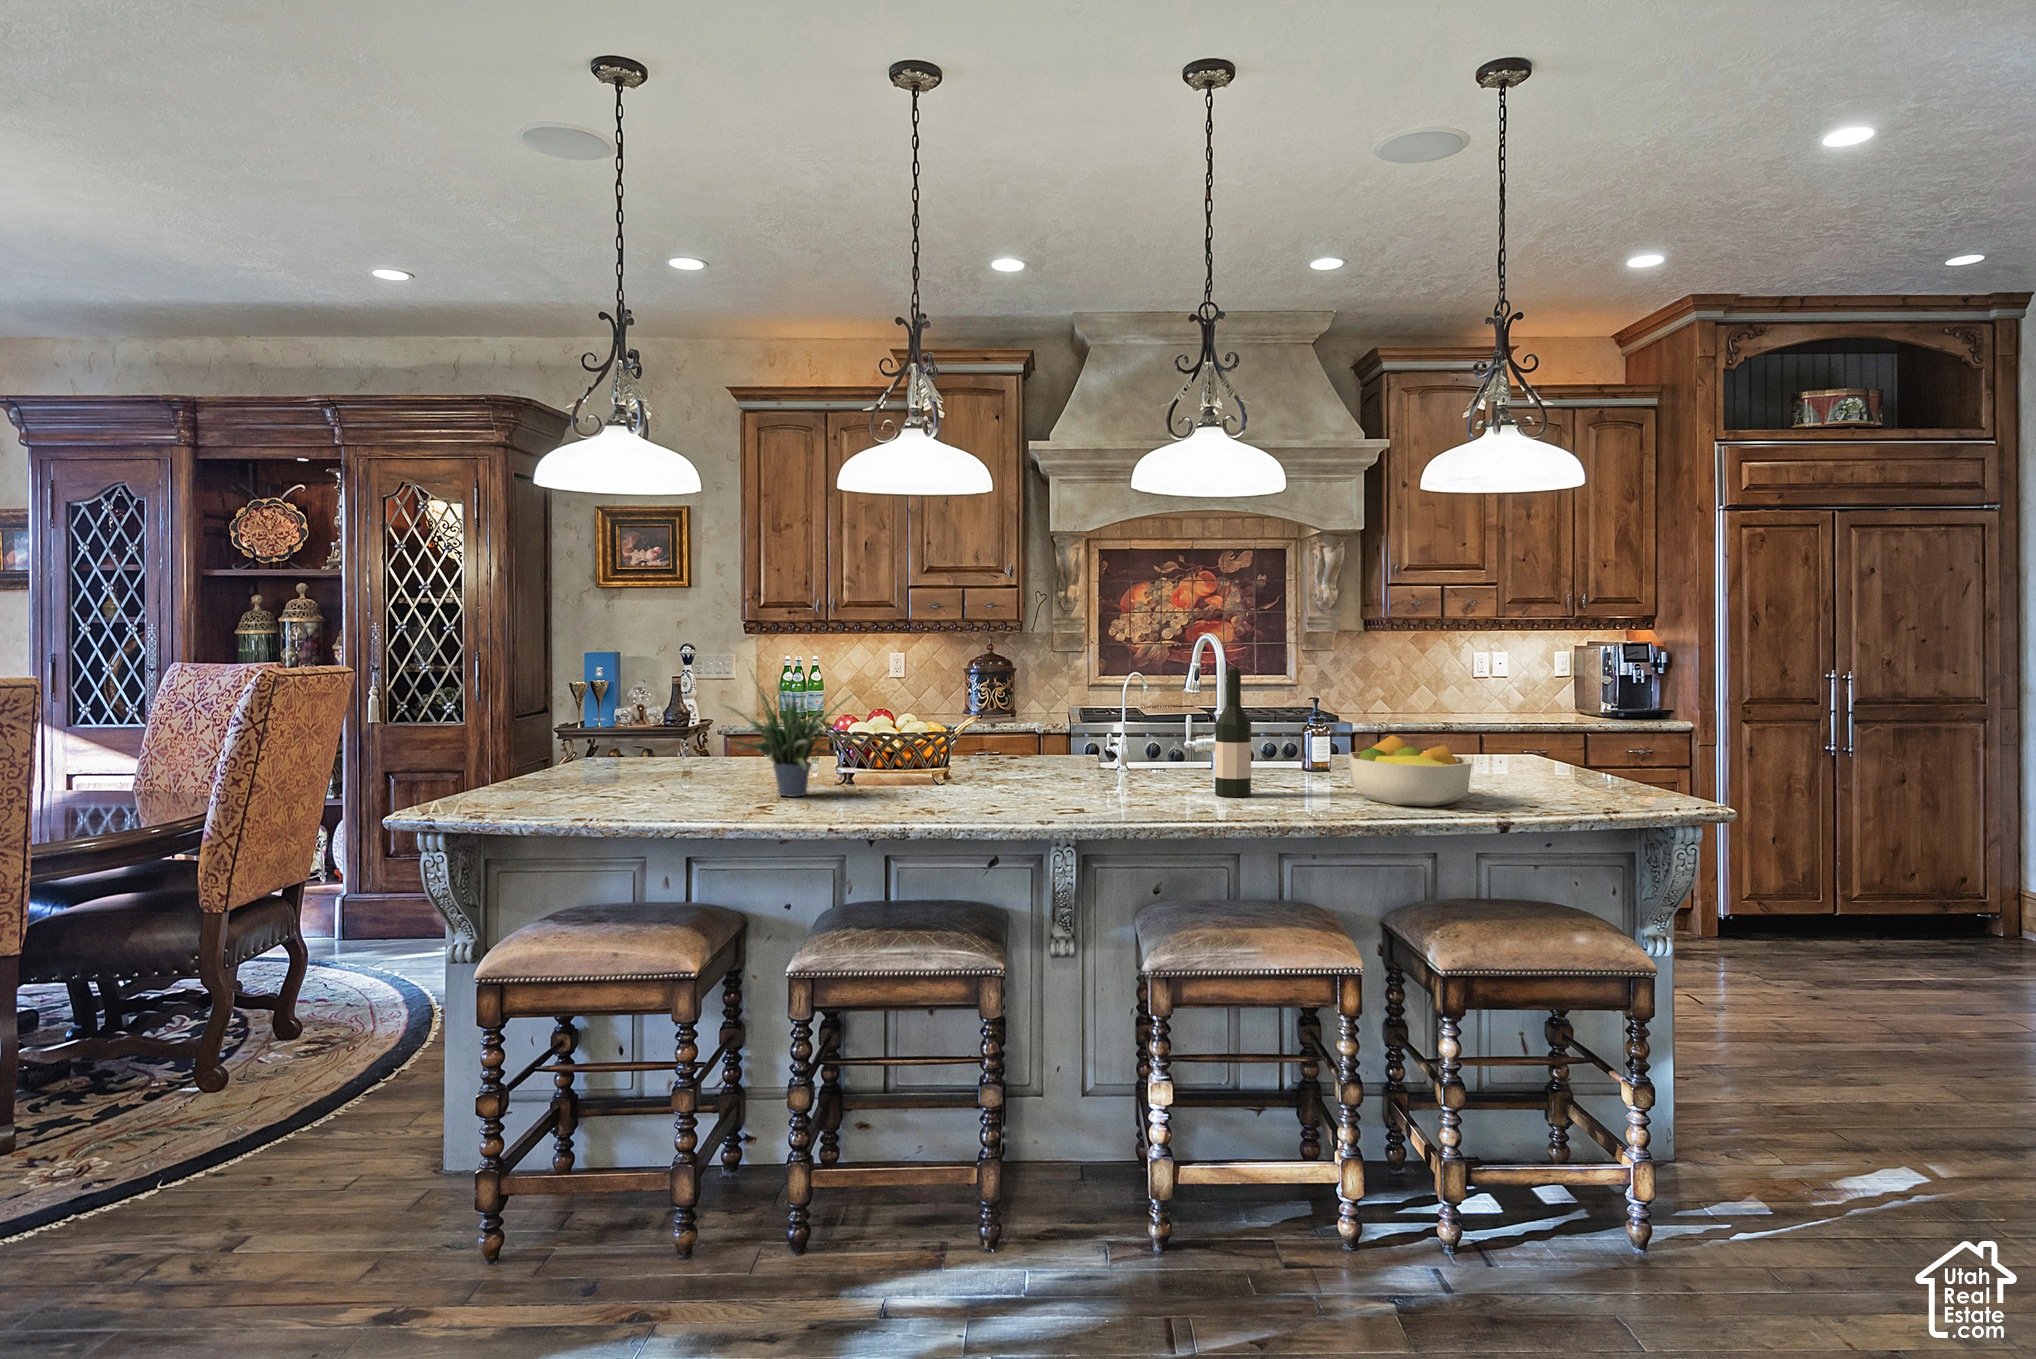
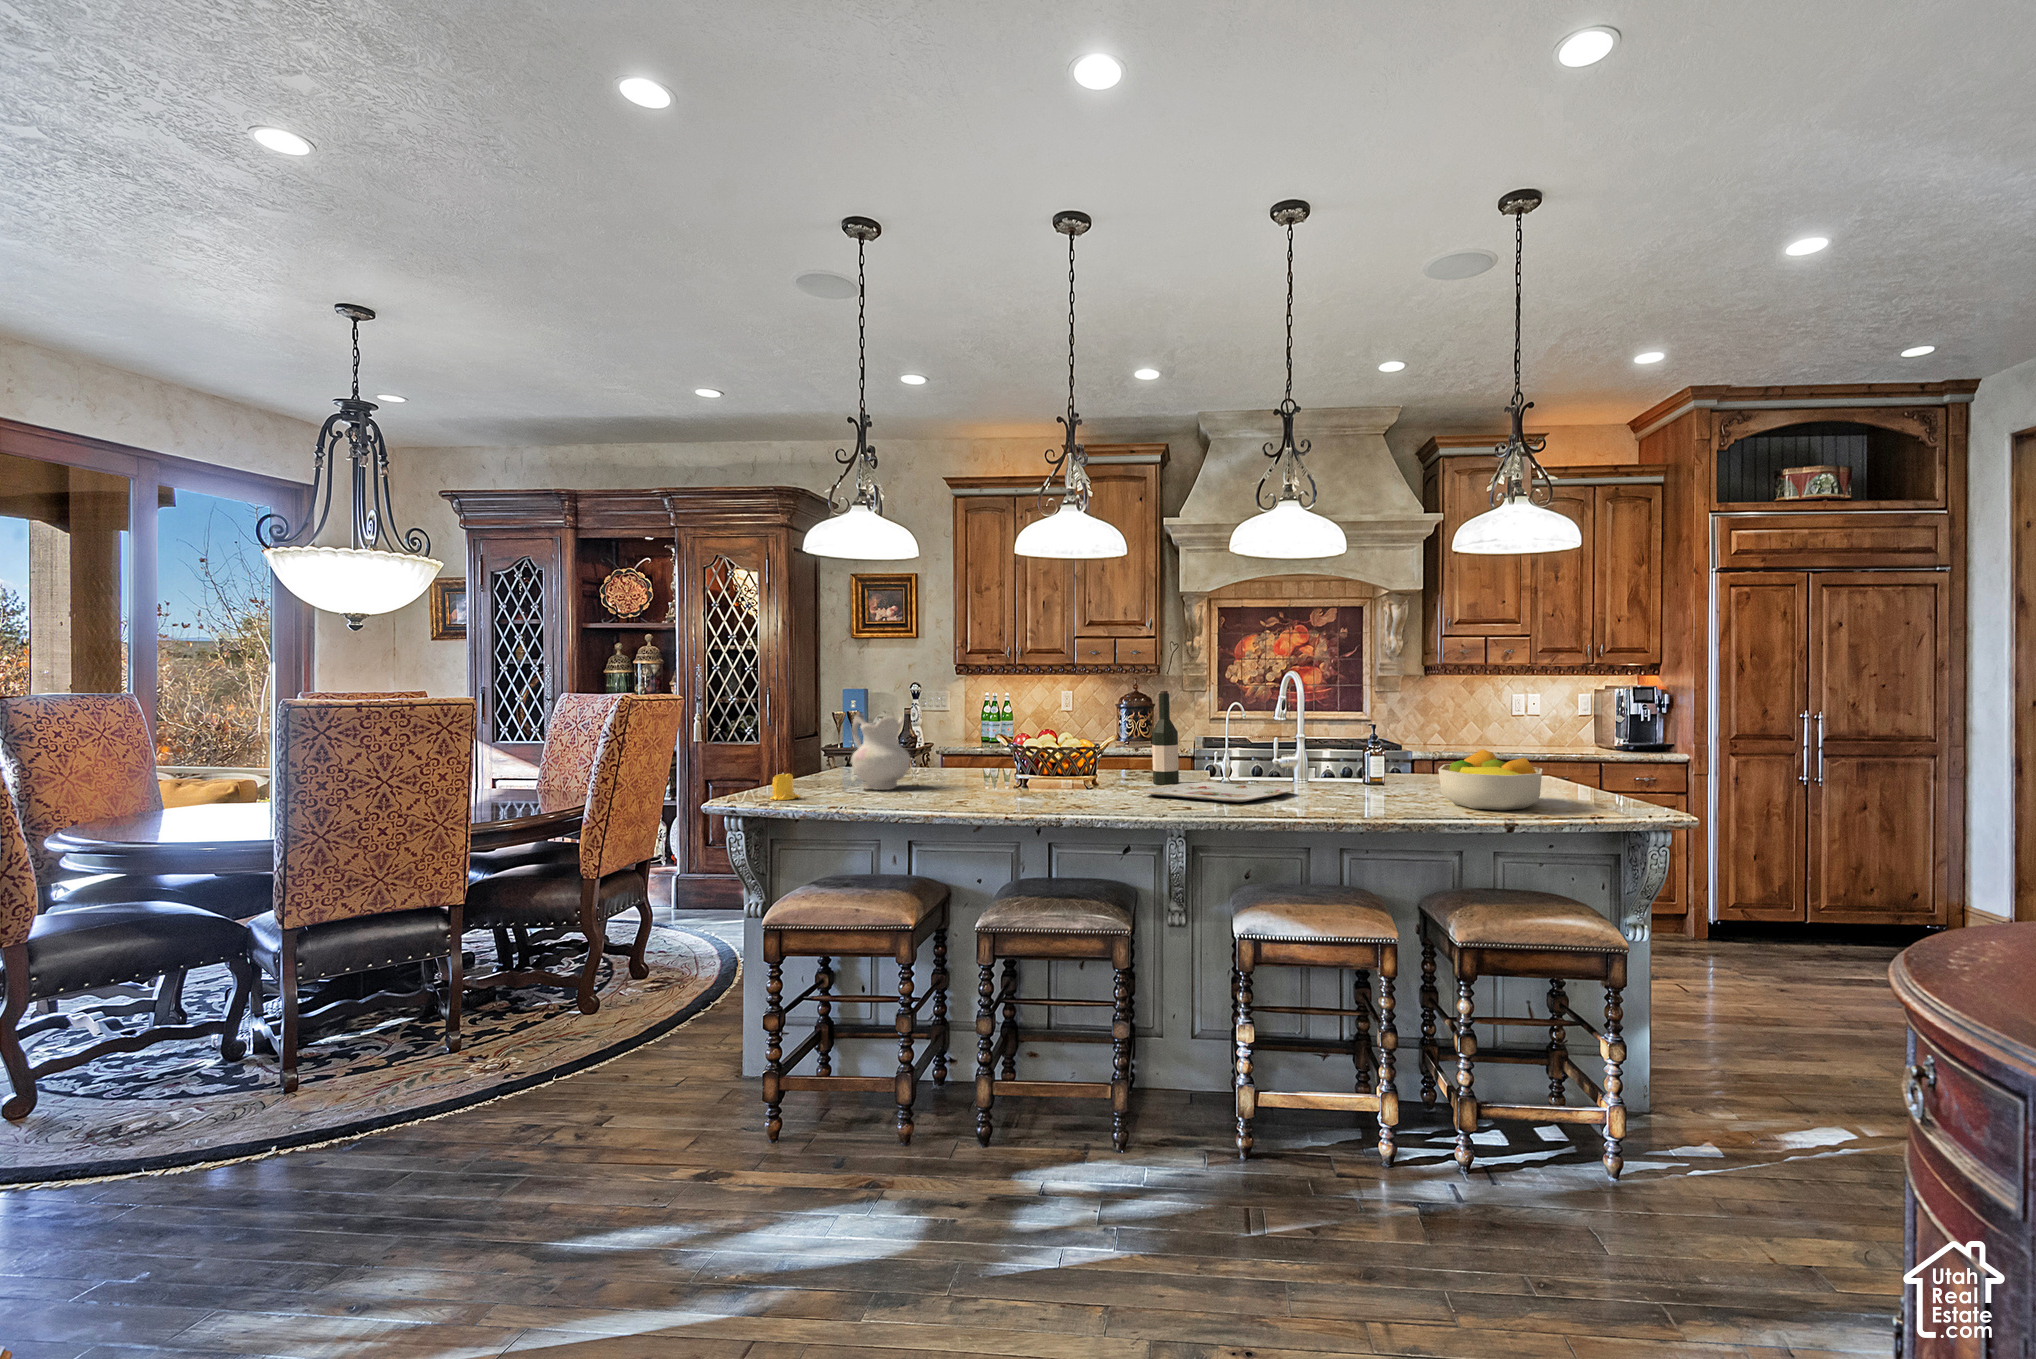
wine bottle: present [1215,666,1251,797] -> present [1152,691,1179,785]
potted plant: present [724,675,862,797] -> none [930,693,1036,798]
ceramic pitcher: none [607,686,687,787] -> present [852,714,910,790]
candle: none [492,763,536,802] -> present [770,774,800,800]
serving tray: none [996,774,1173,800] -> present [1143,782,1292,802]

